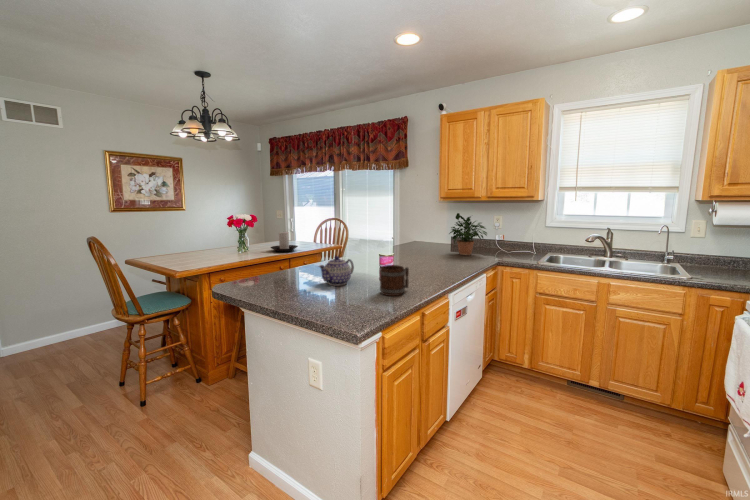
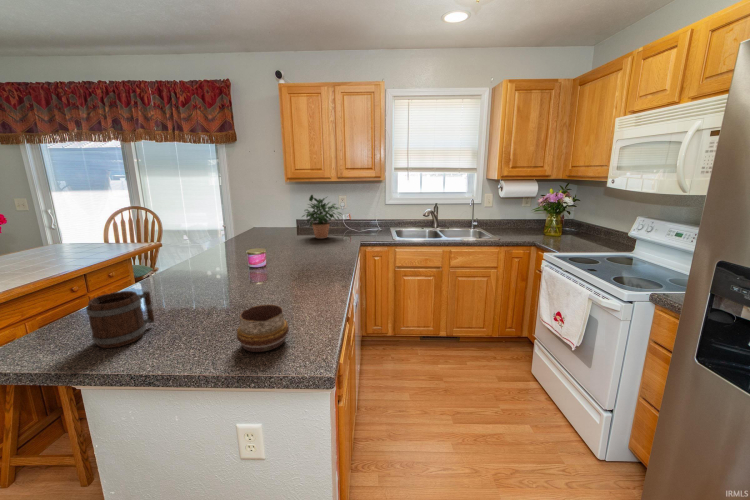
candle holder: present [271,232,298,252] -> none [30,230,87,263]
teapot: present [319,256,354,285] -> none [177,263,226,305]
mug: present [380,265,409,296] -> present [86,291,155,348]
decorative bowl: none [331,285,365,314] -> present [237,305,289,352]

